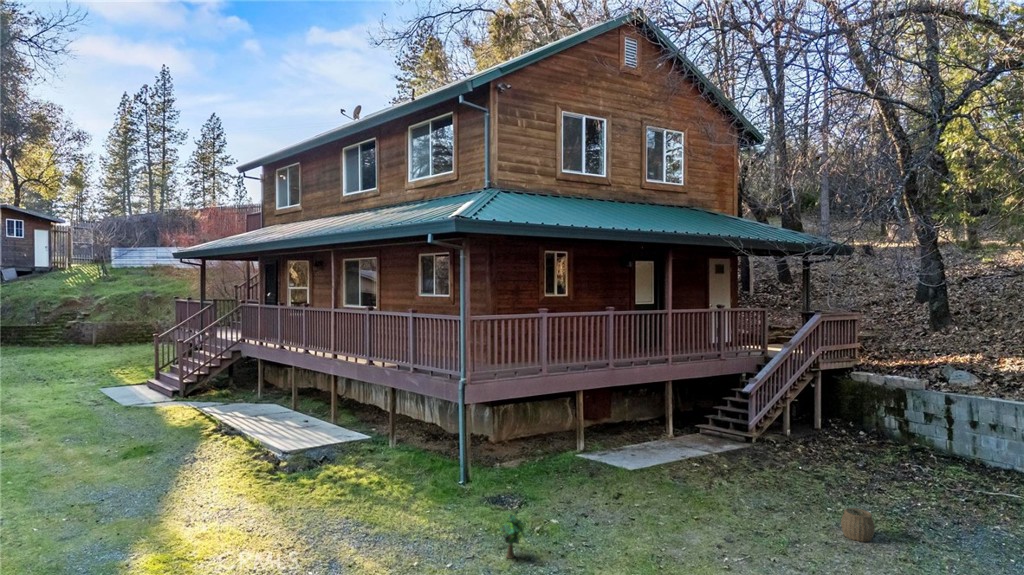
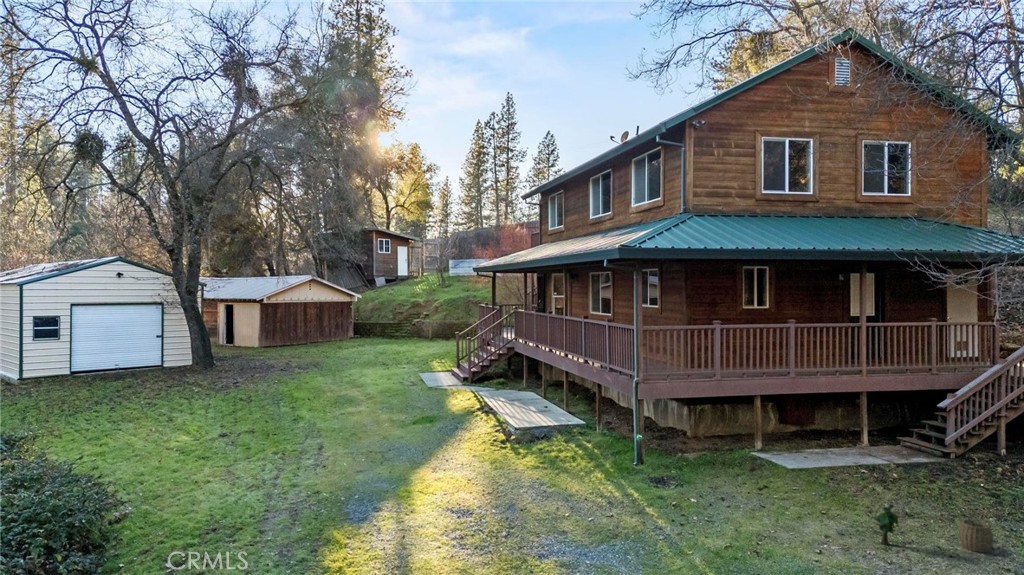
decorative plant: present [500,511,524,559] -> present [874,505,899,545]

